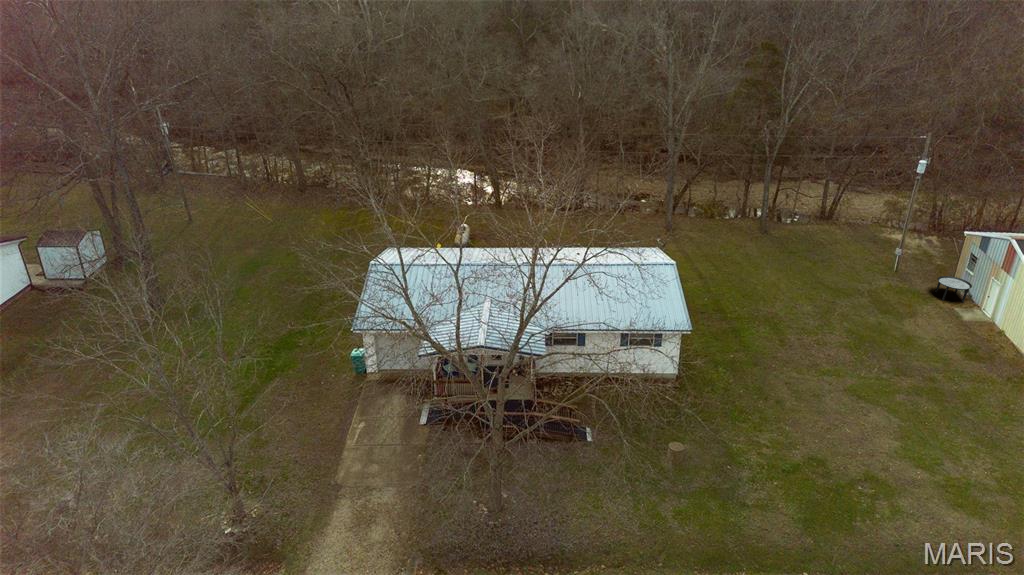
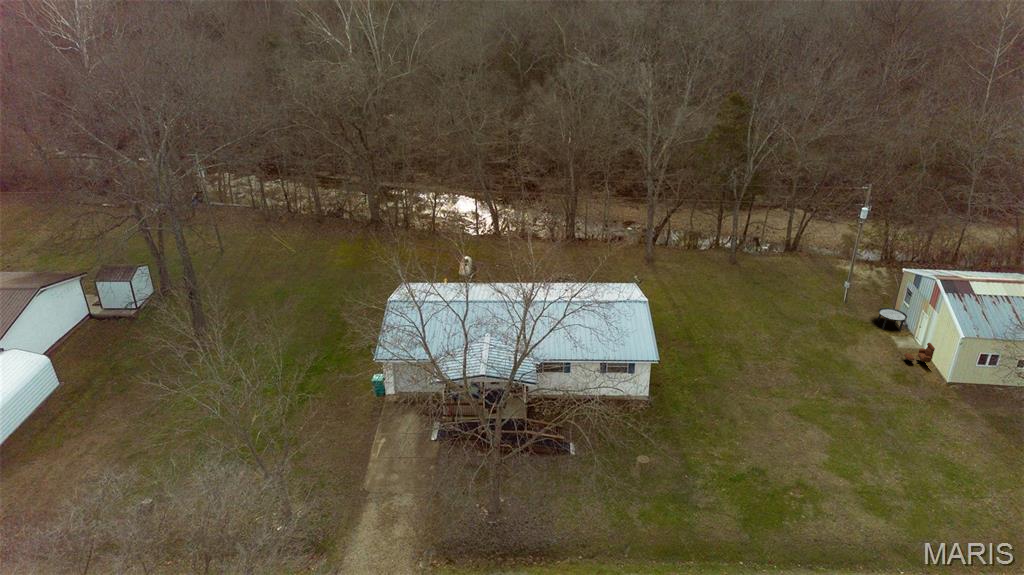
lounge chair: none [970,313,1012,341] -> present [903,343,935,366]

